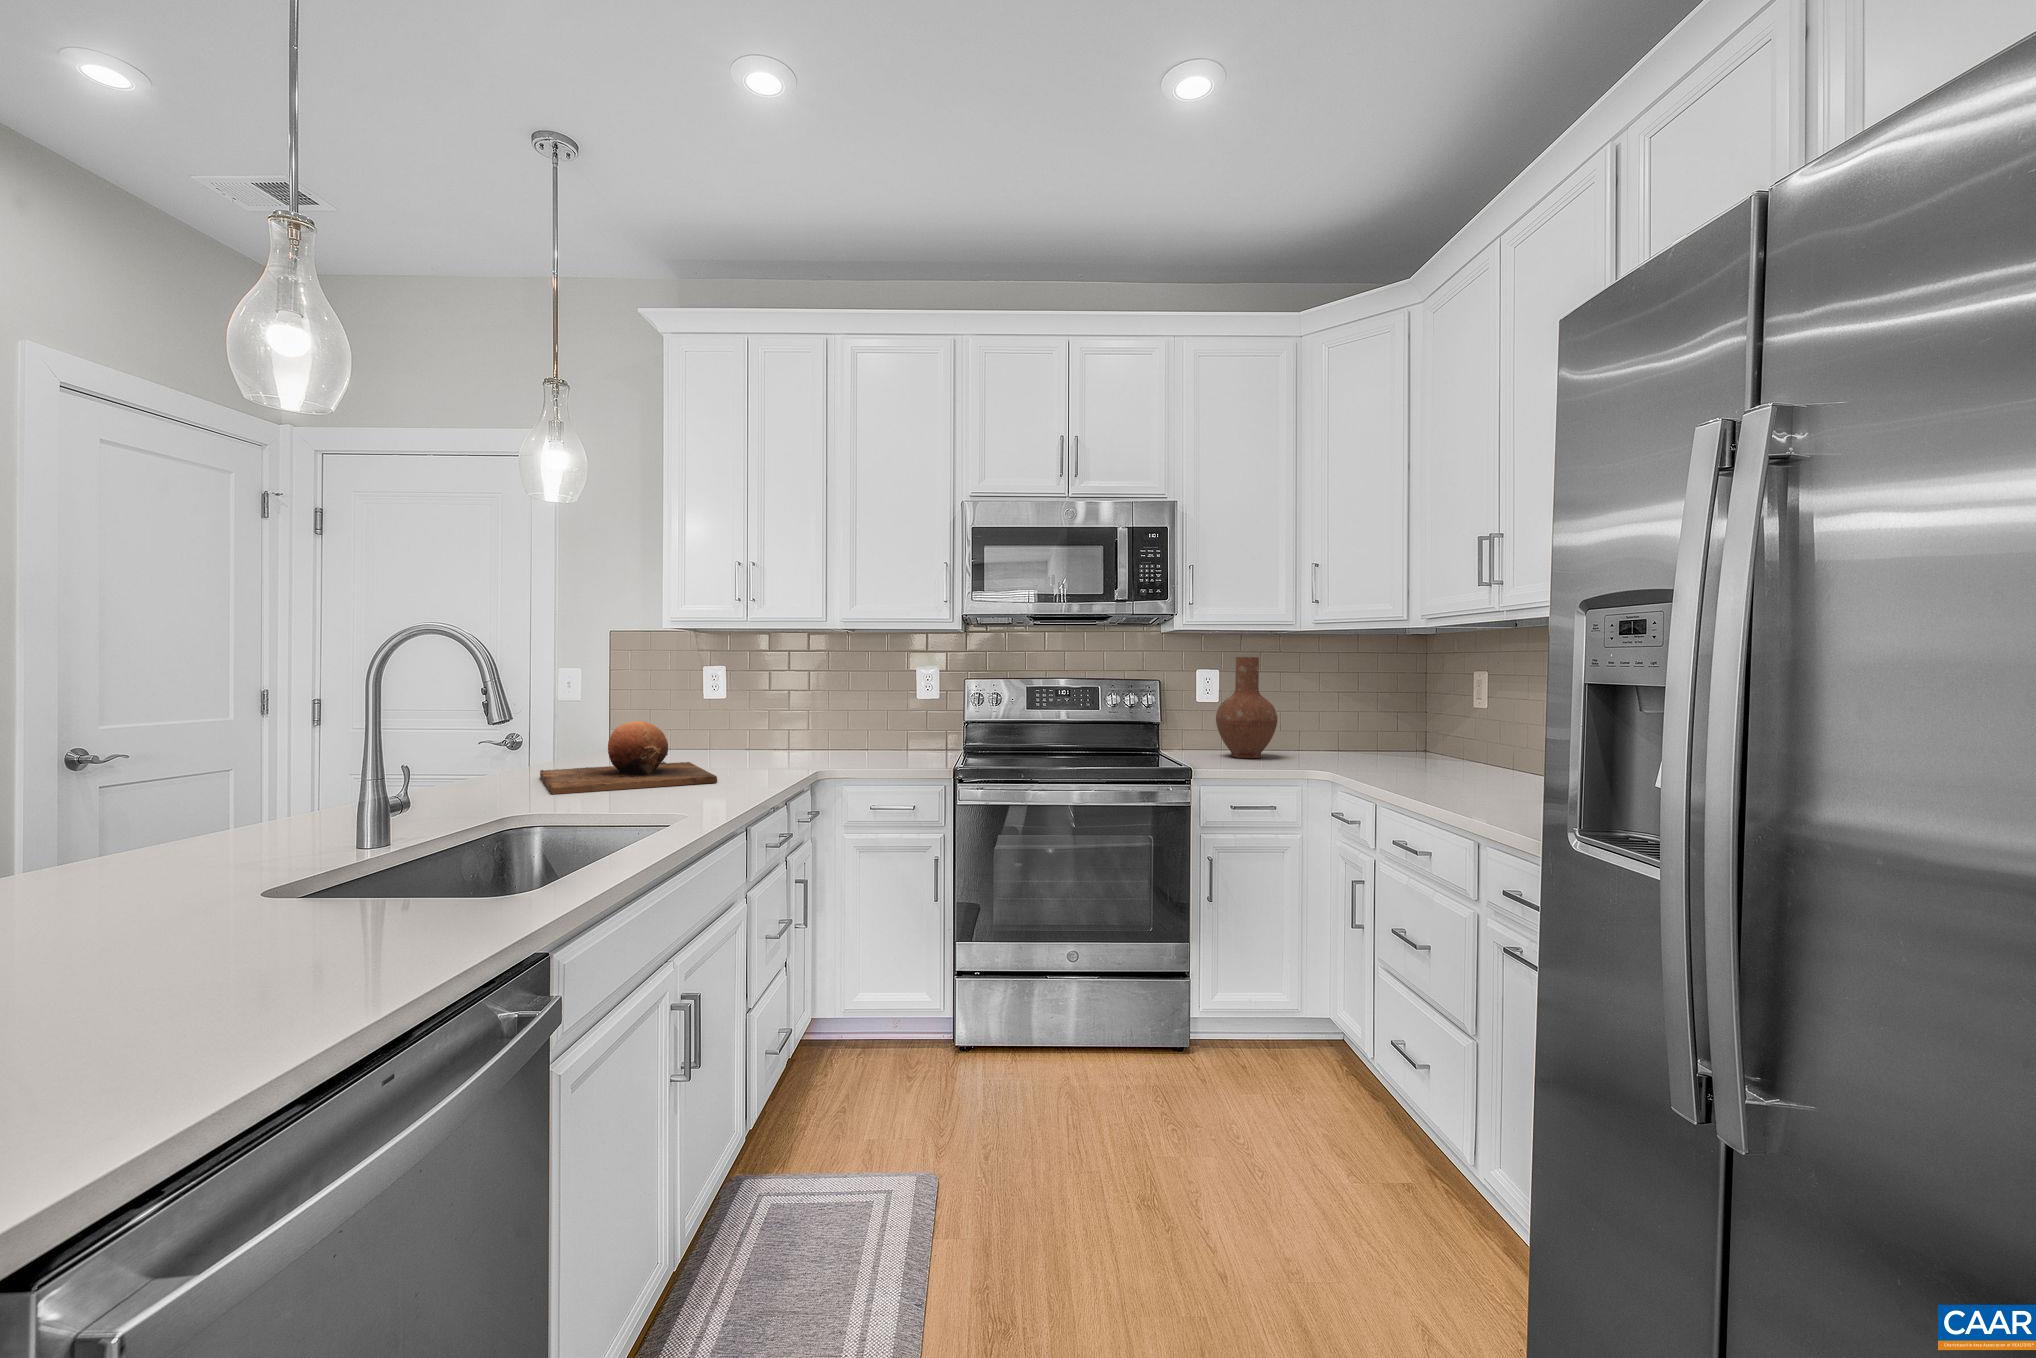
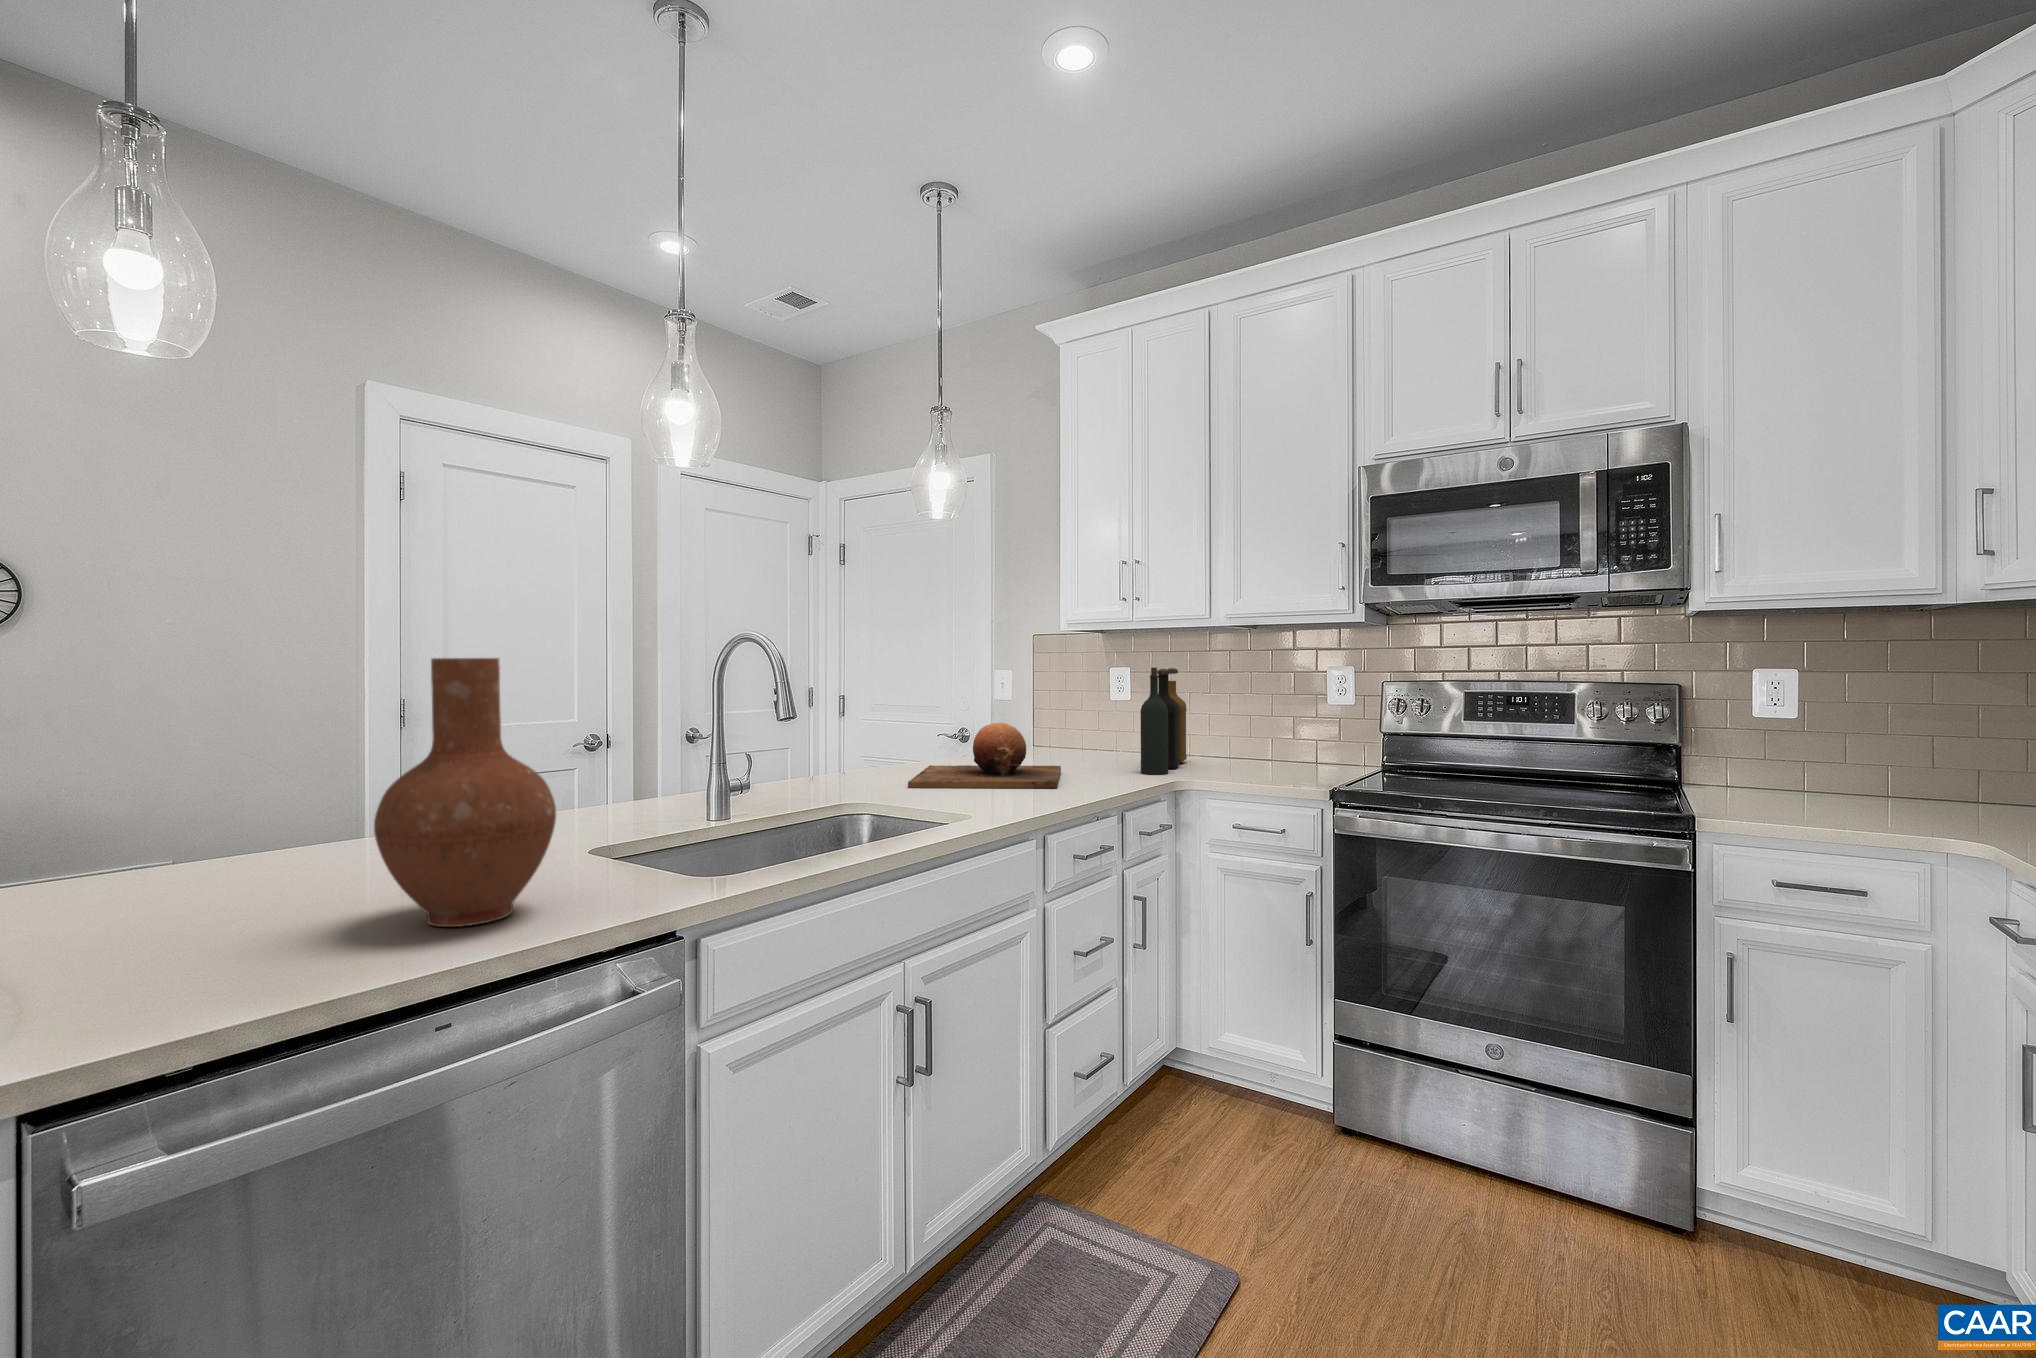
vase: present [1216,657,1277,758] -> present [374,658,556,927]
bottle: none [766,665,794,765] -> present [1140,668,1187,774]

